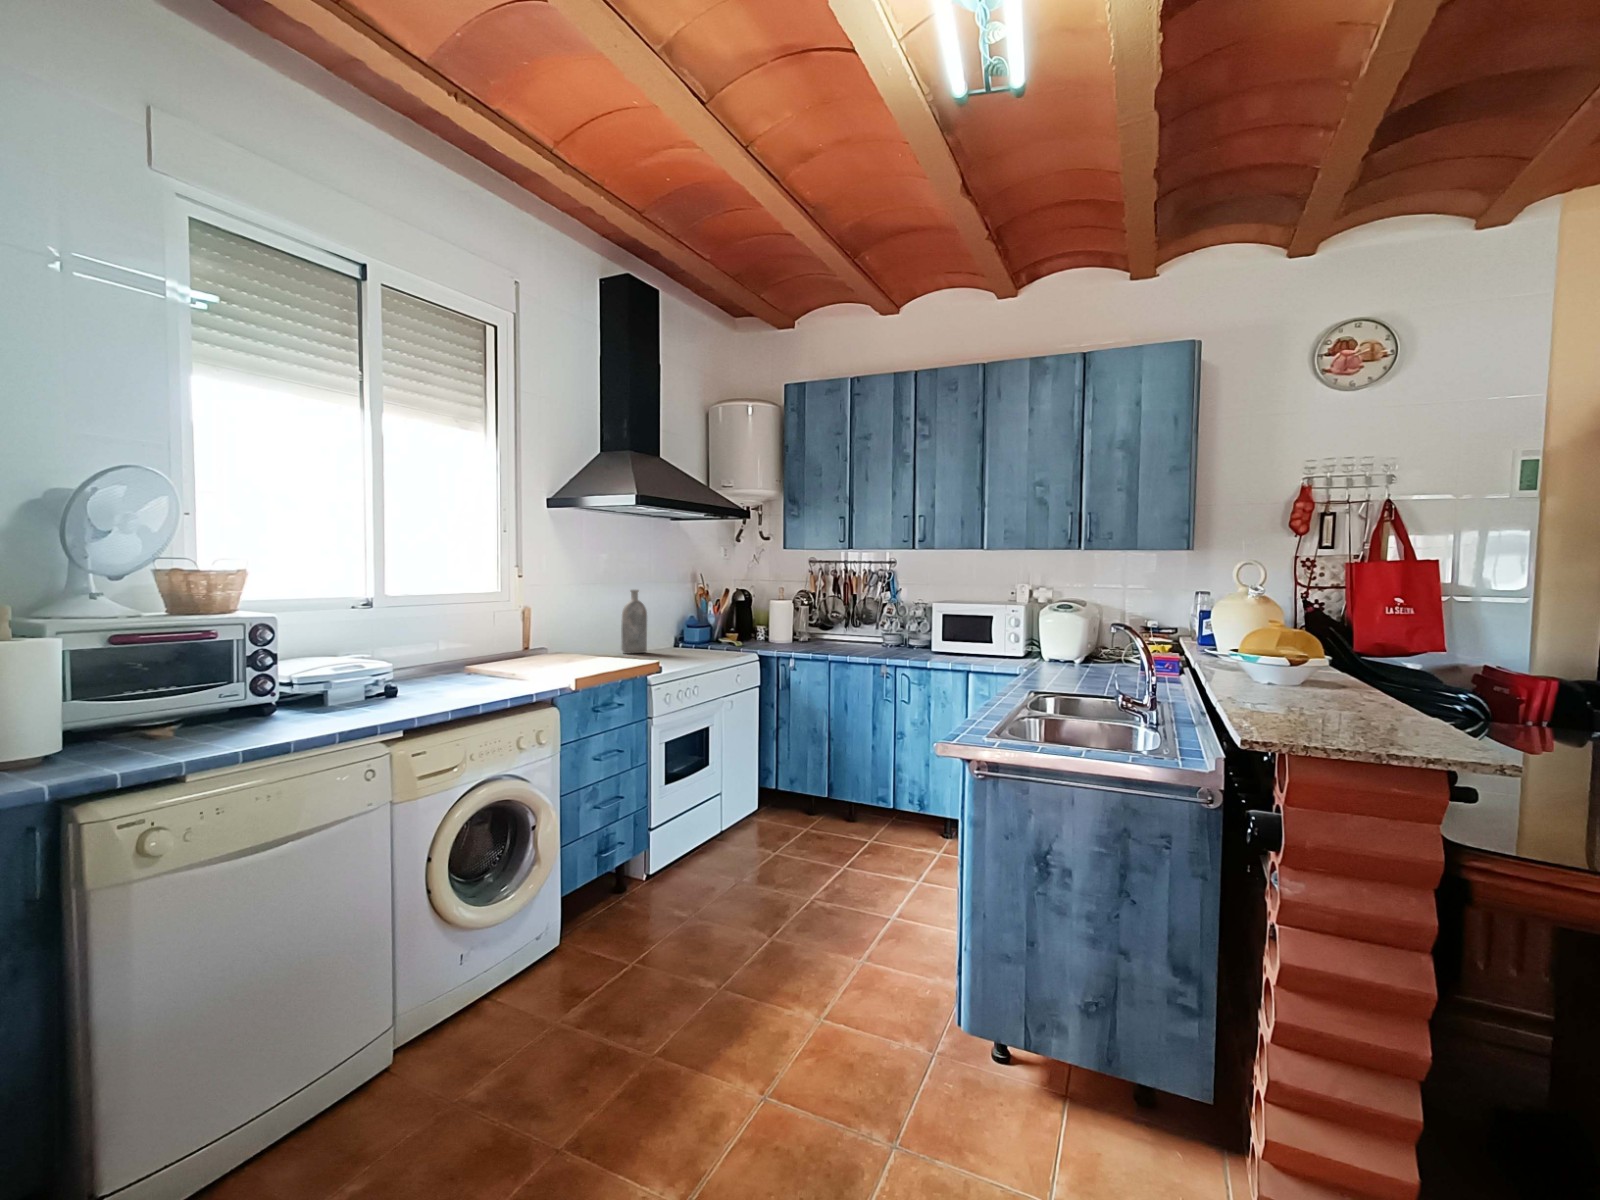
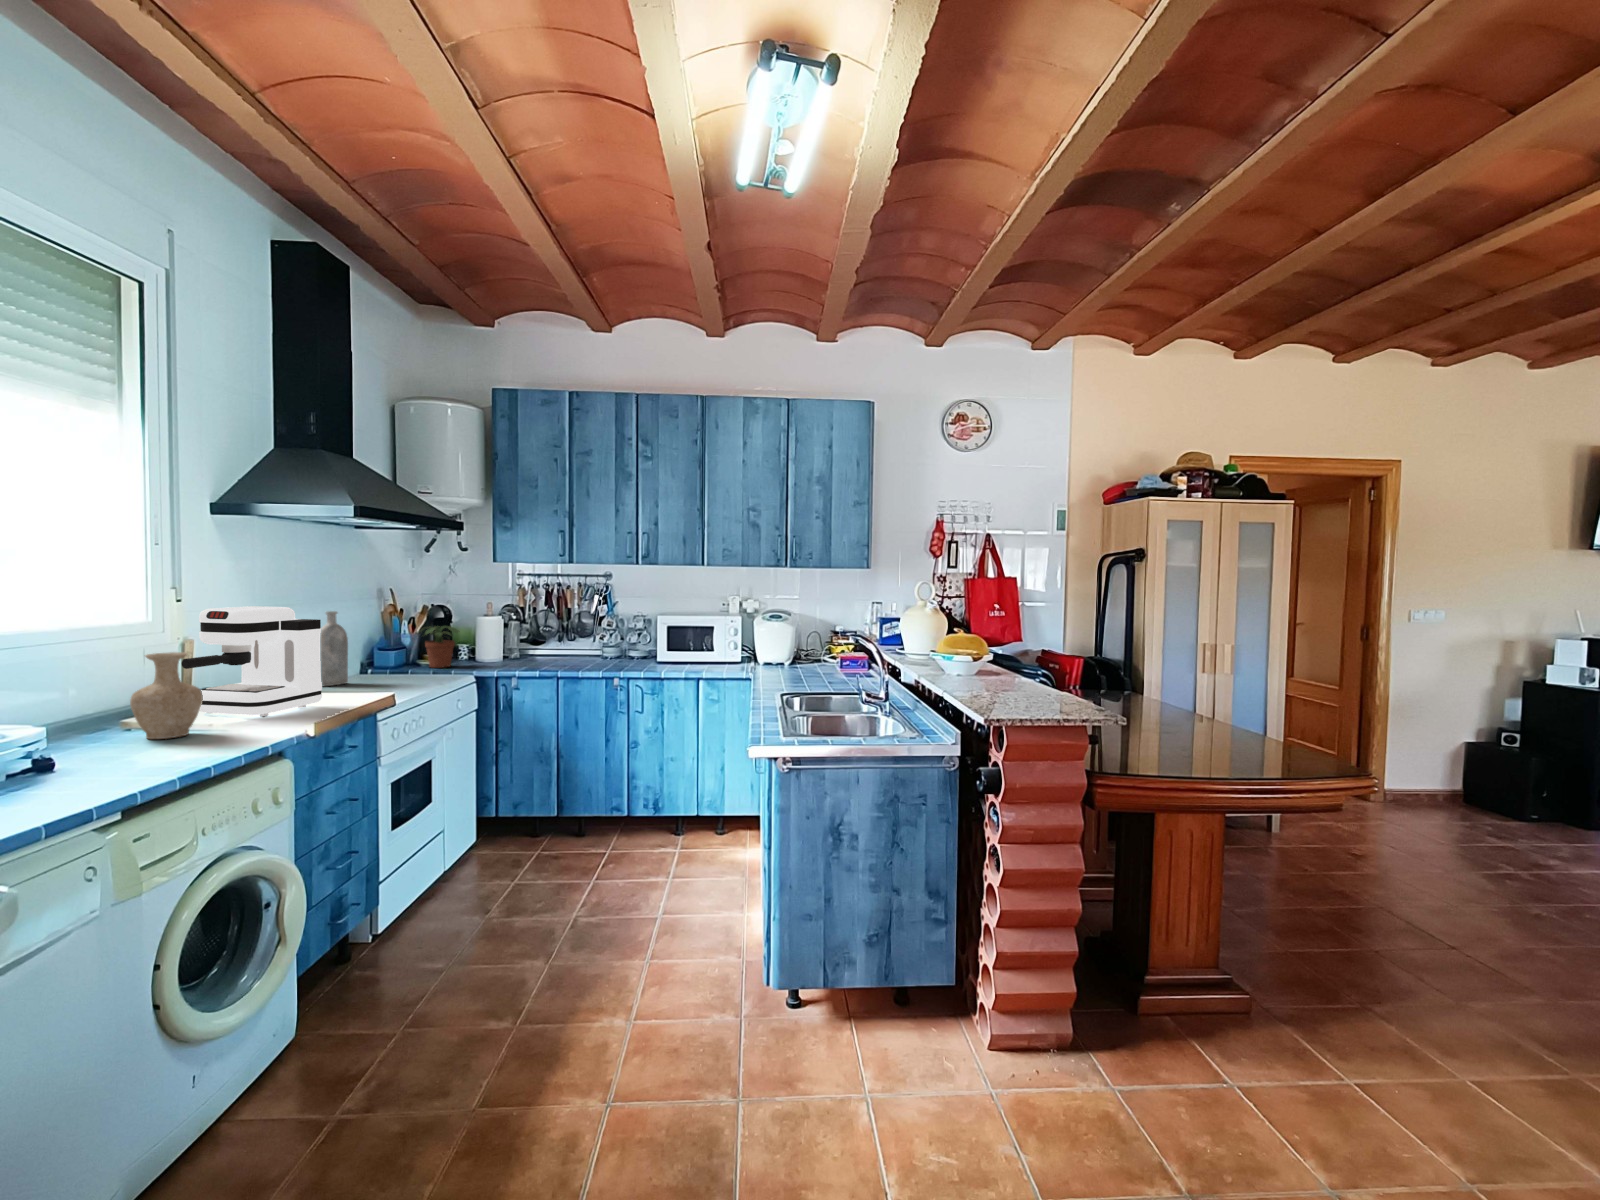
coffee maker: none [504,582,605,672] -> present [182,606,322,716]
potted plant: none [714,607,751,645] -> present [421,626,459,668]
vase: none [457,614,504,681] -> present [130,652,203,739]

